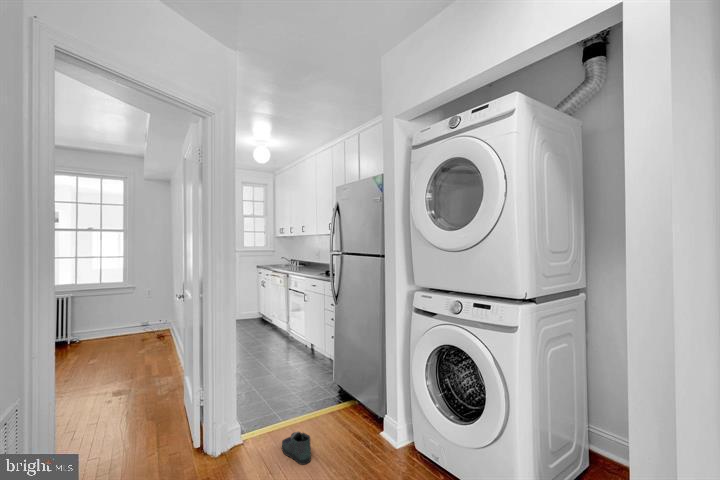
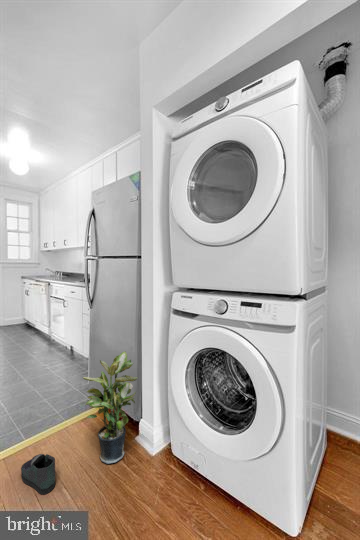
potted plant: none [332,346,383,451] -> present [83,352,138,464]

